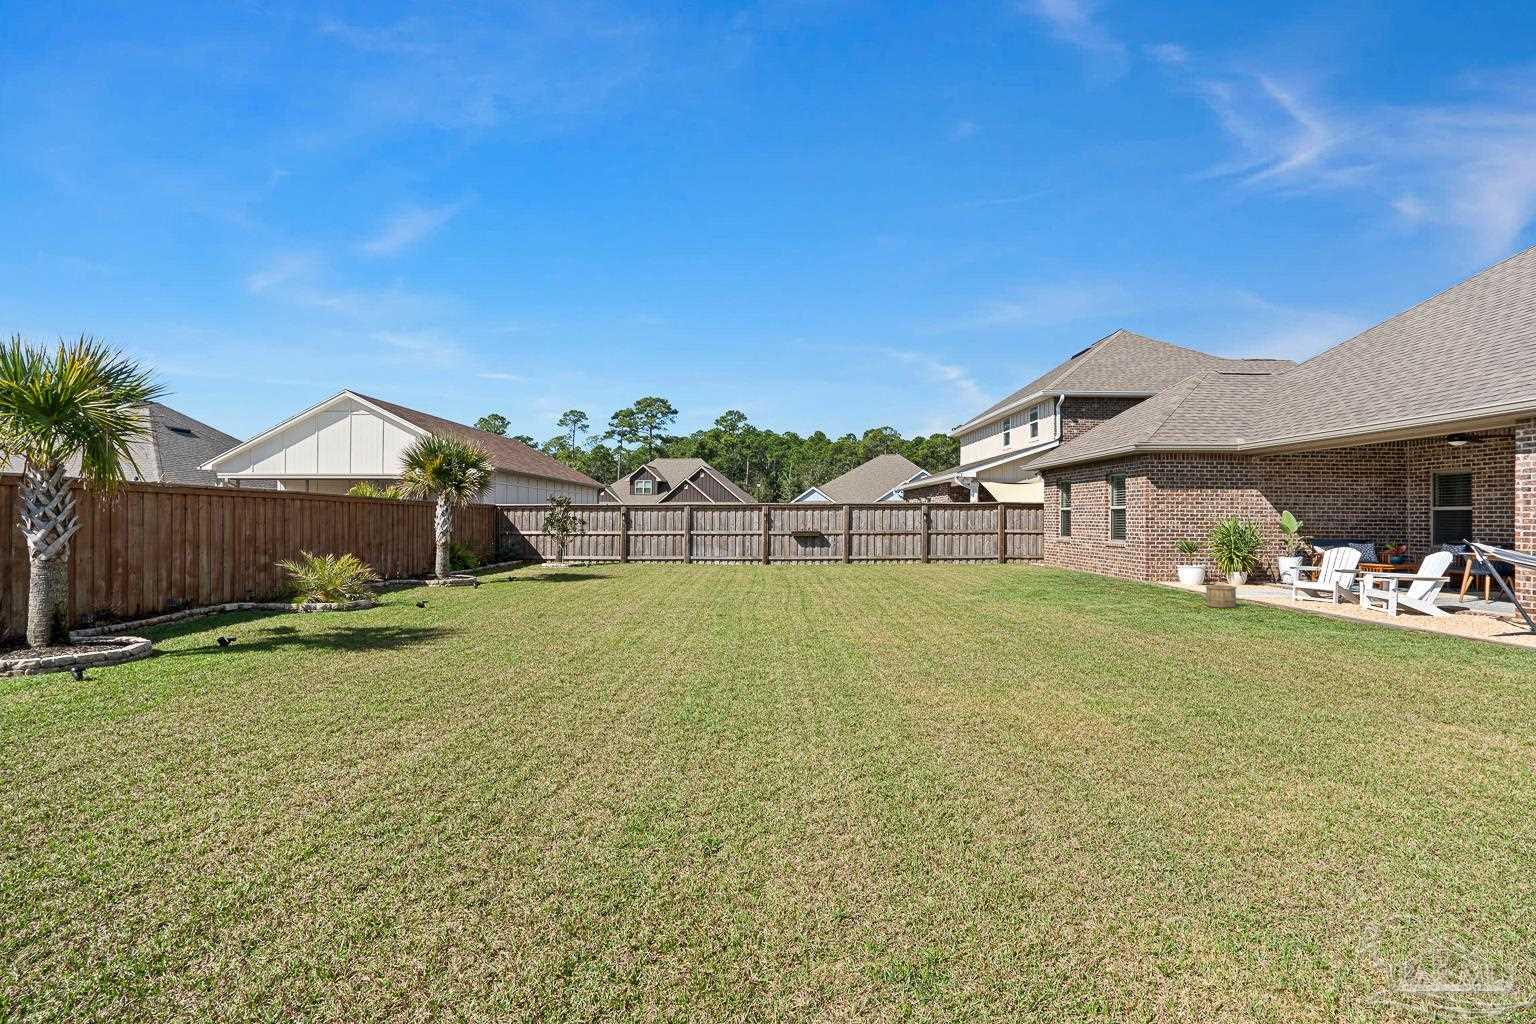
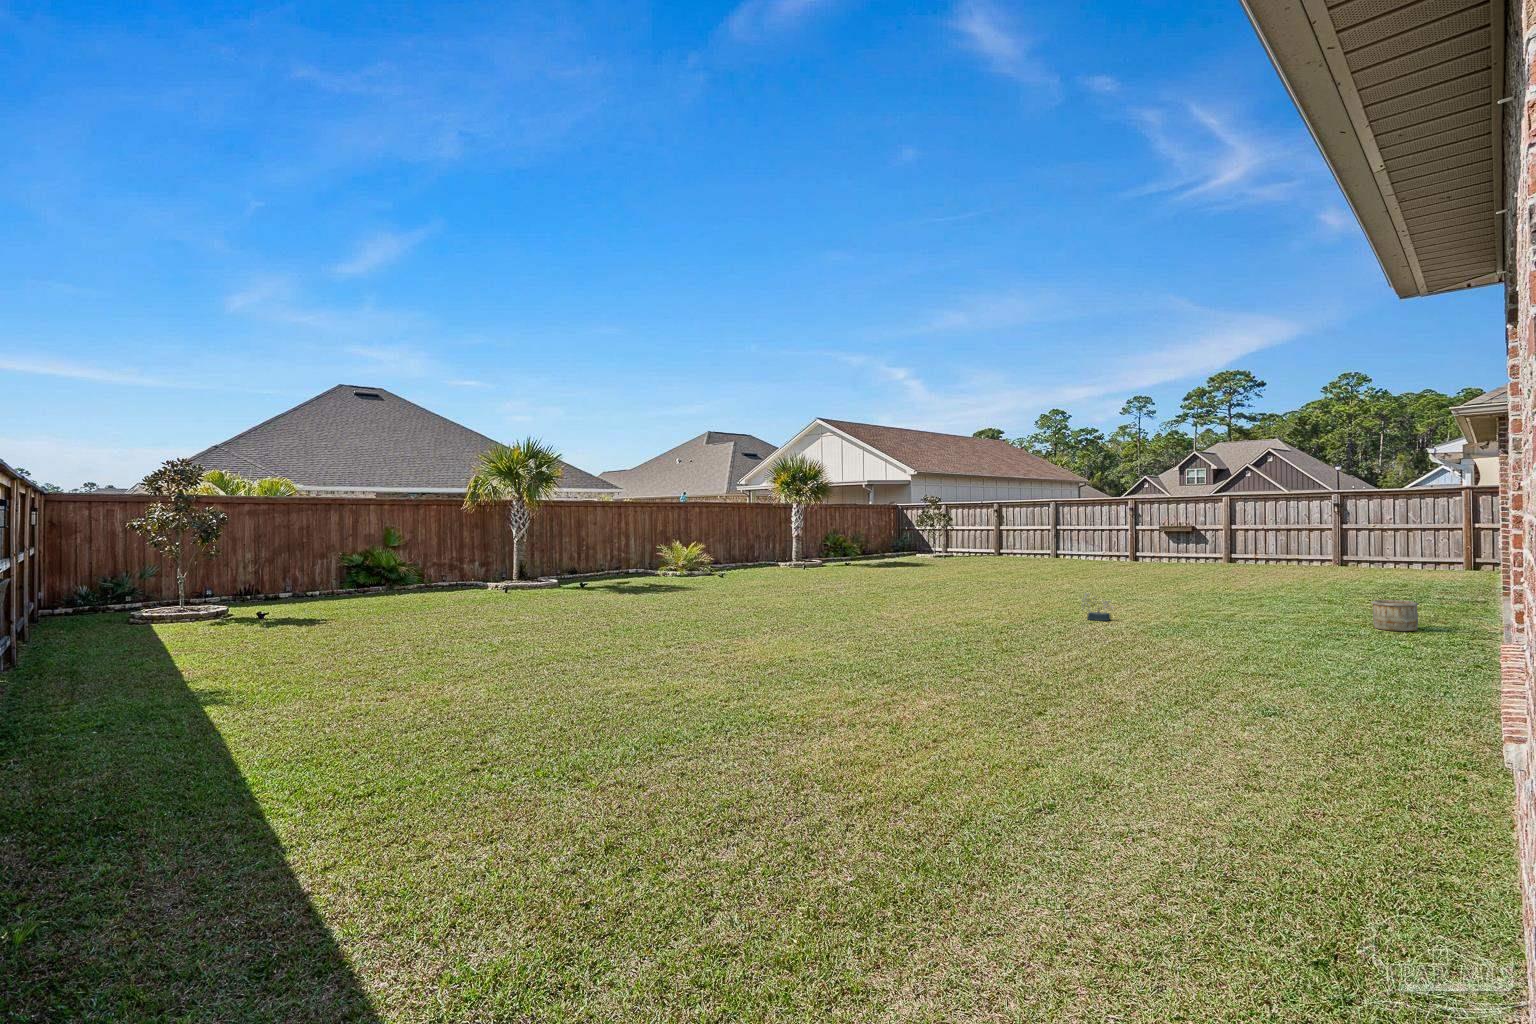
decorative plant: none [1057,594,1087,619] -> present [1083,594,1112,621]

